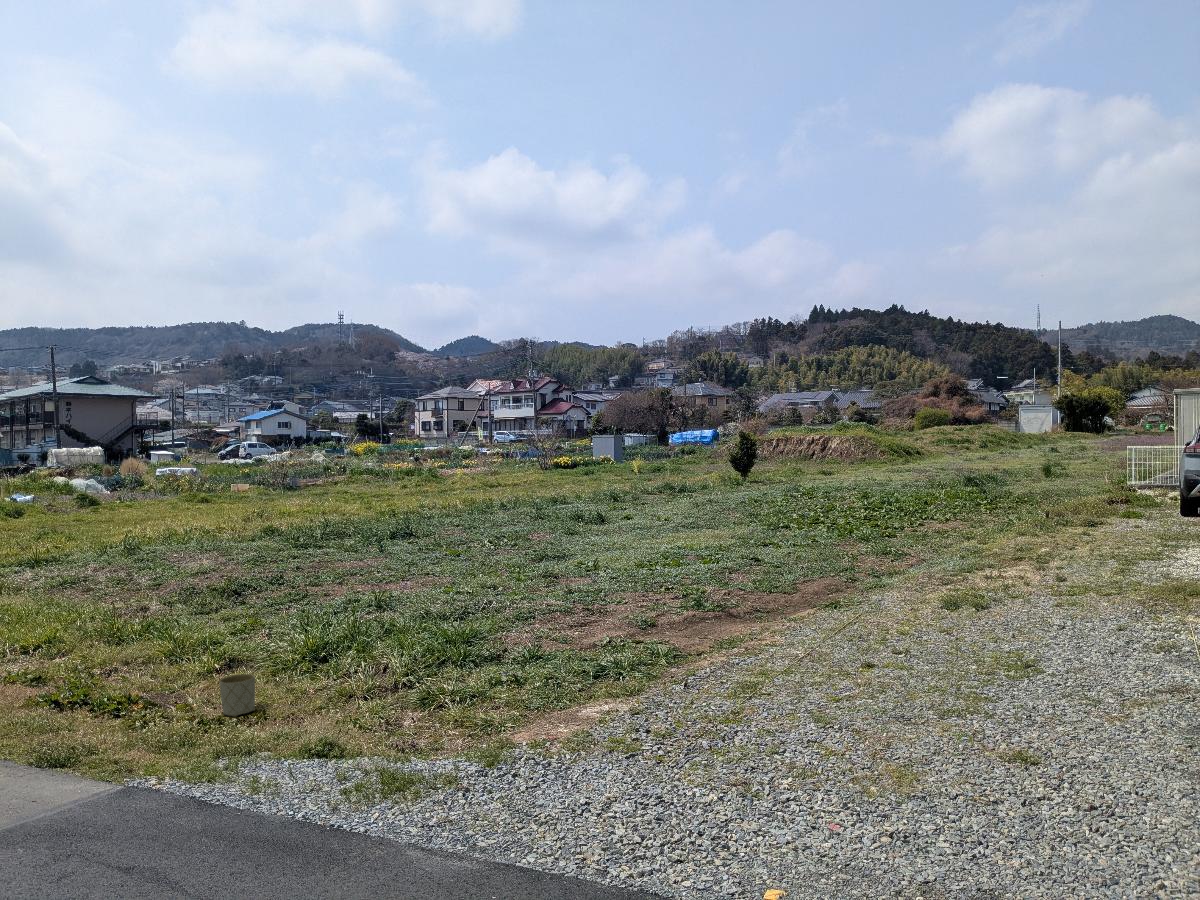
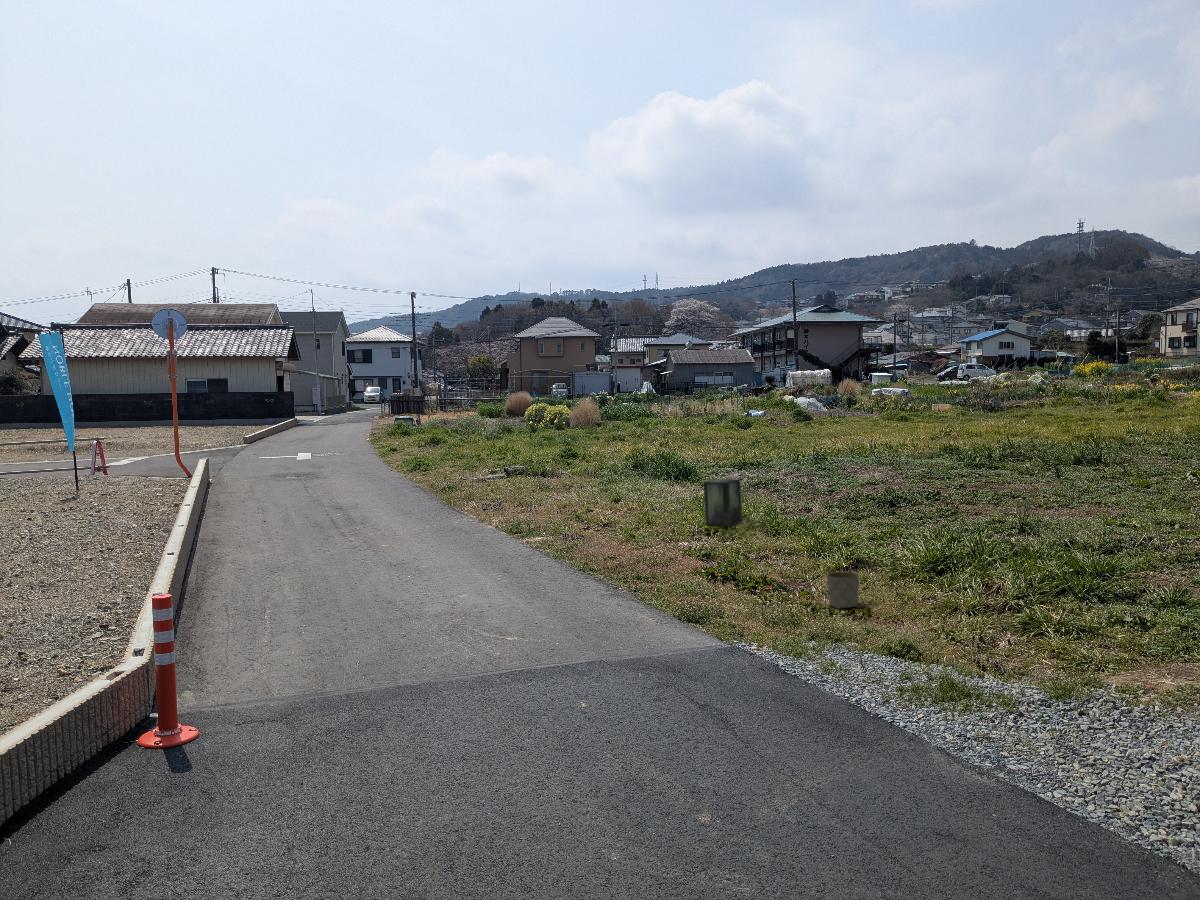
storage box: none [15,582,67,641] -> present [704,479,742,527]

